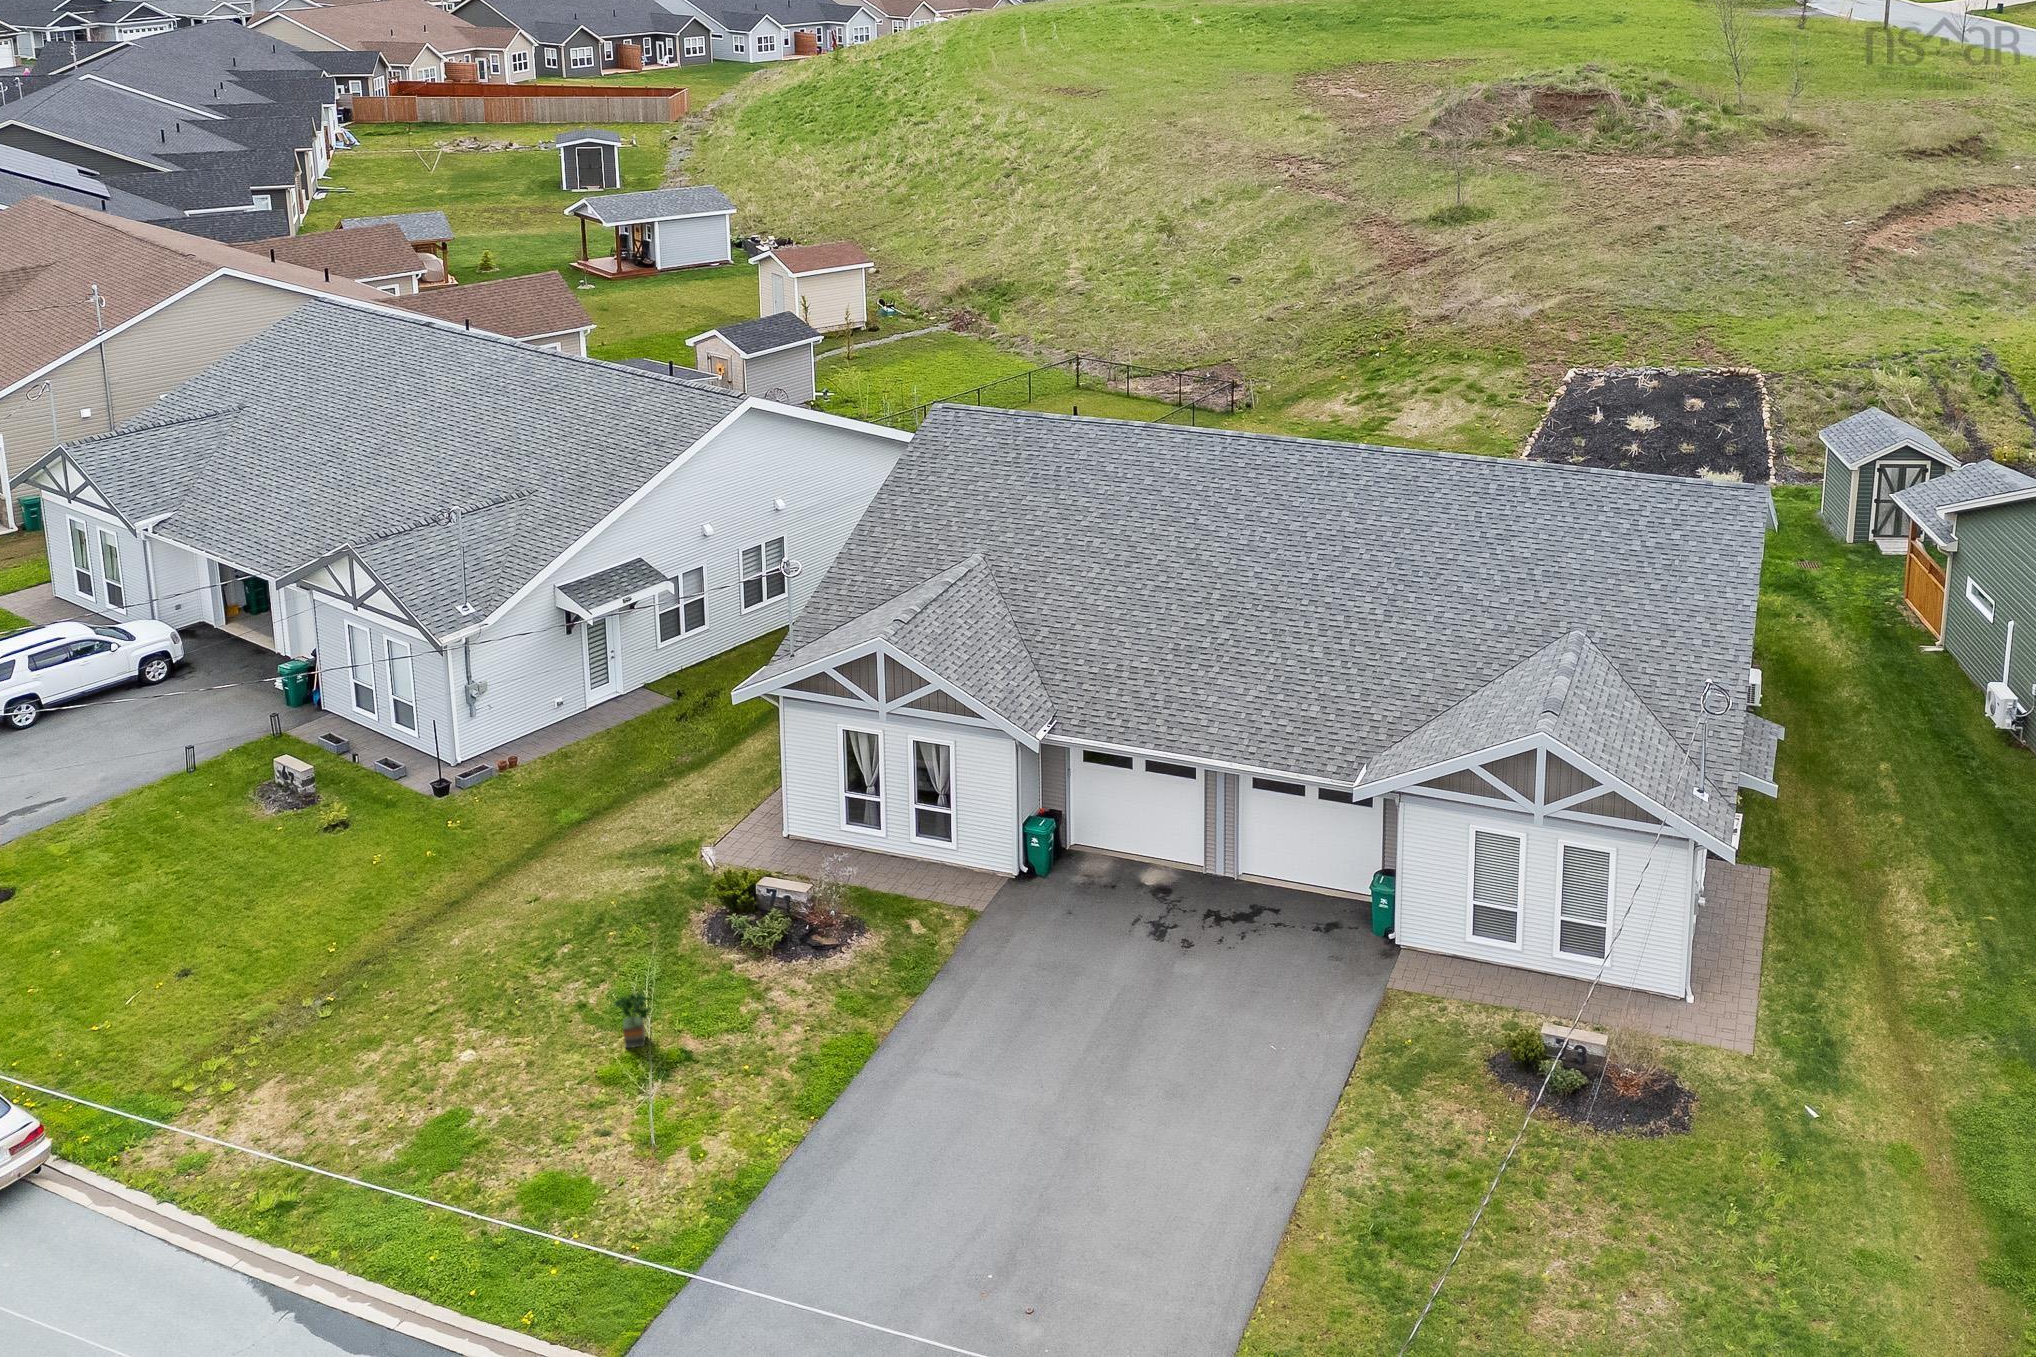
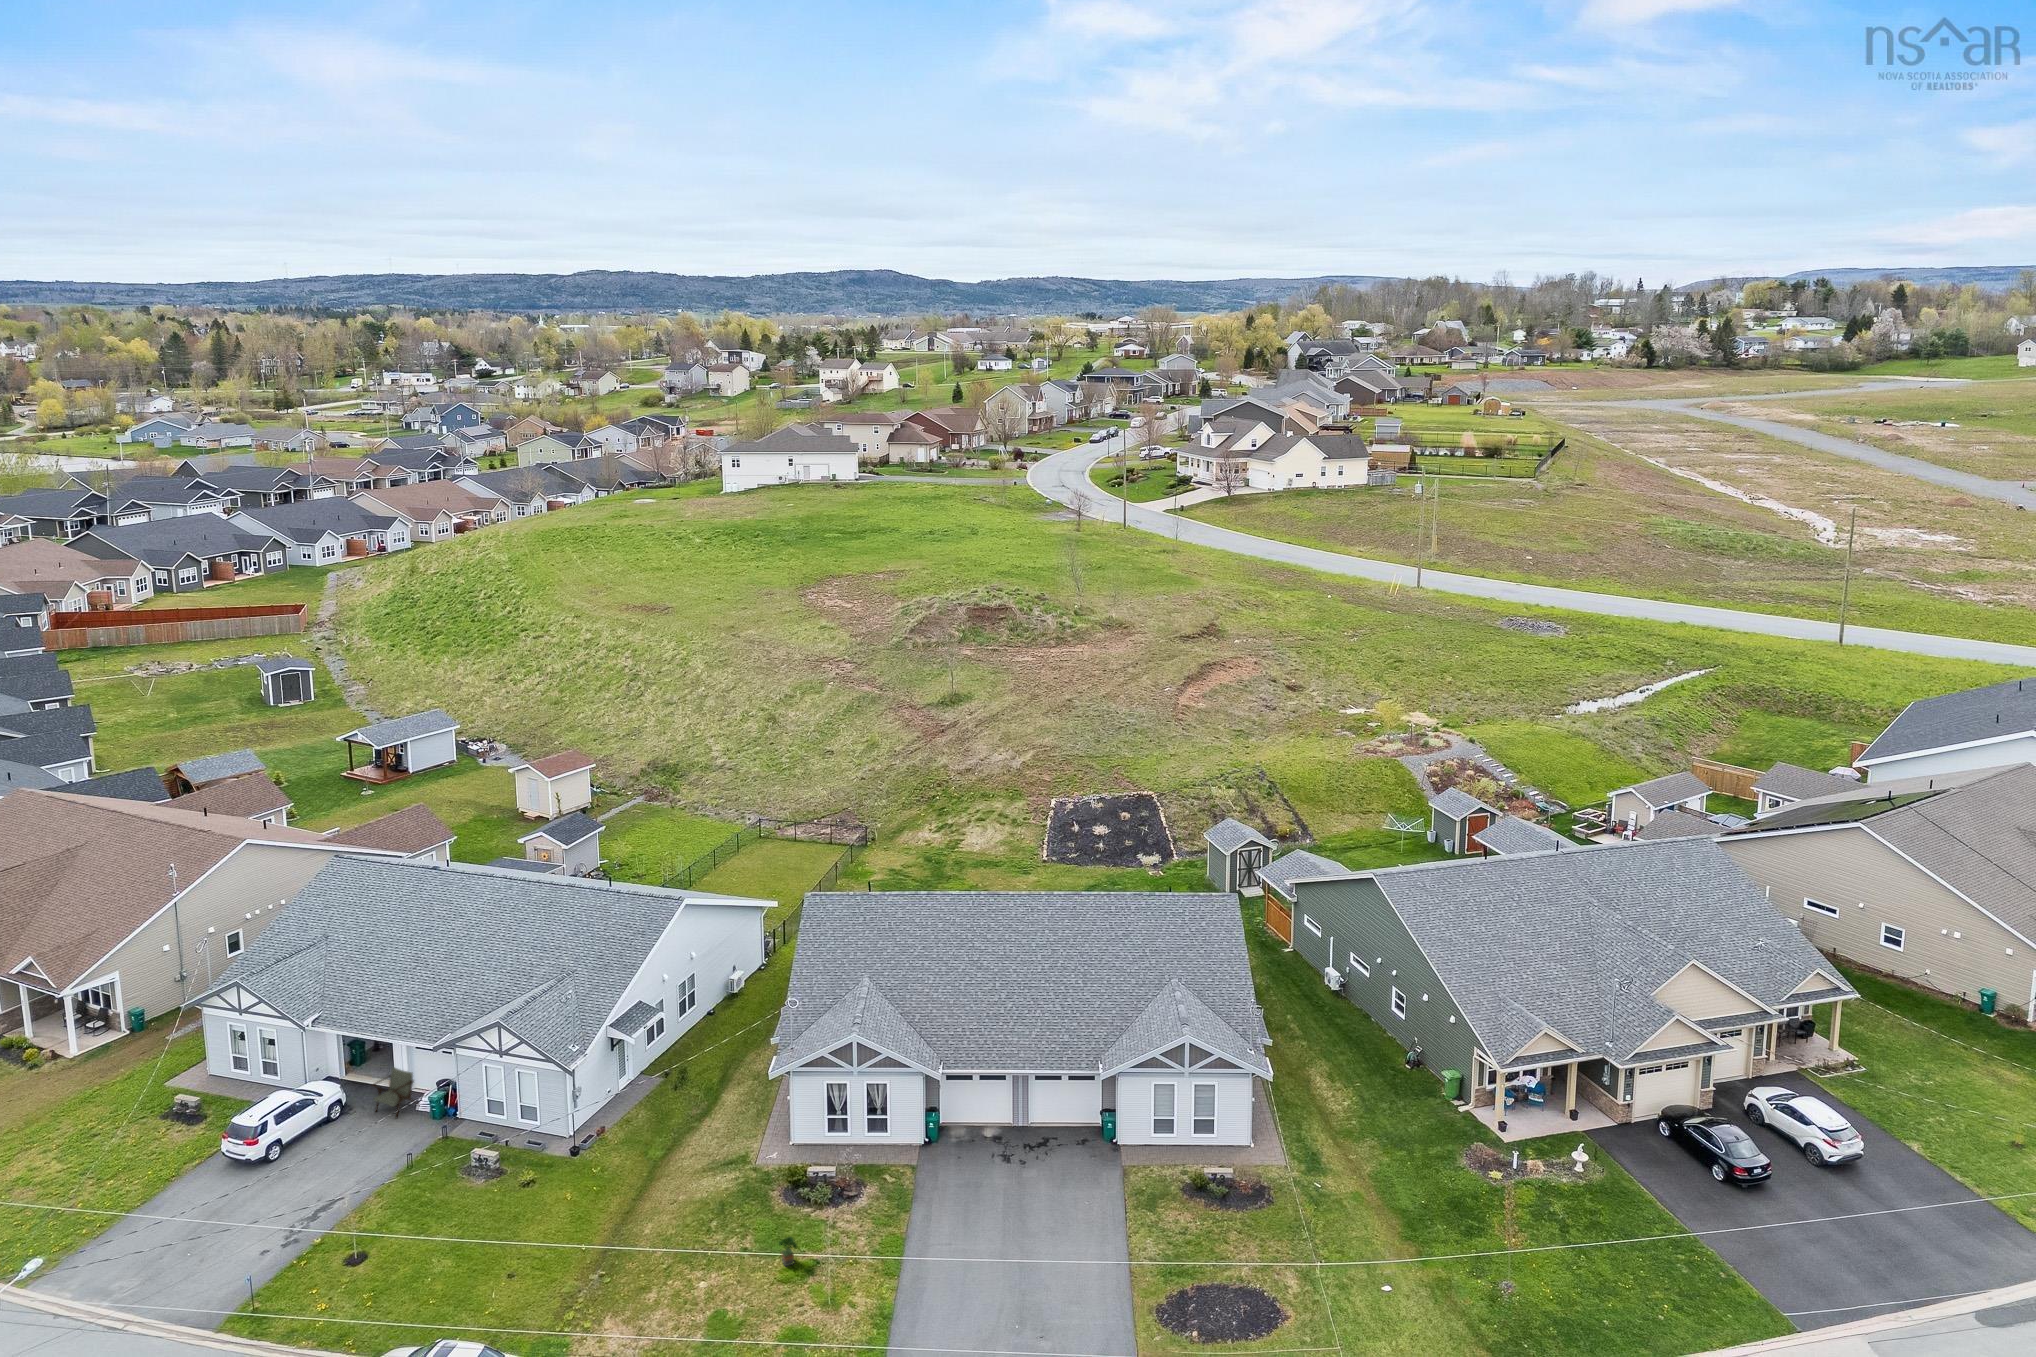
lounge chair: none [196,619,276,699] -> present [372,1067,418,1118]

